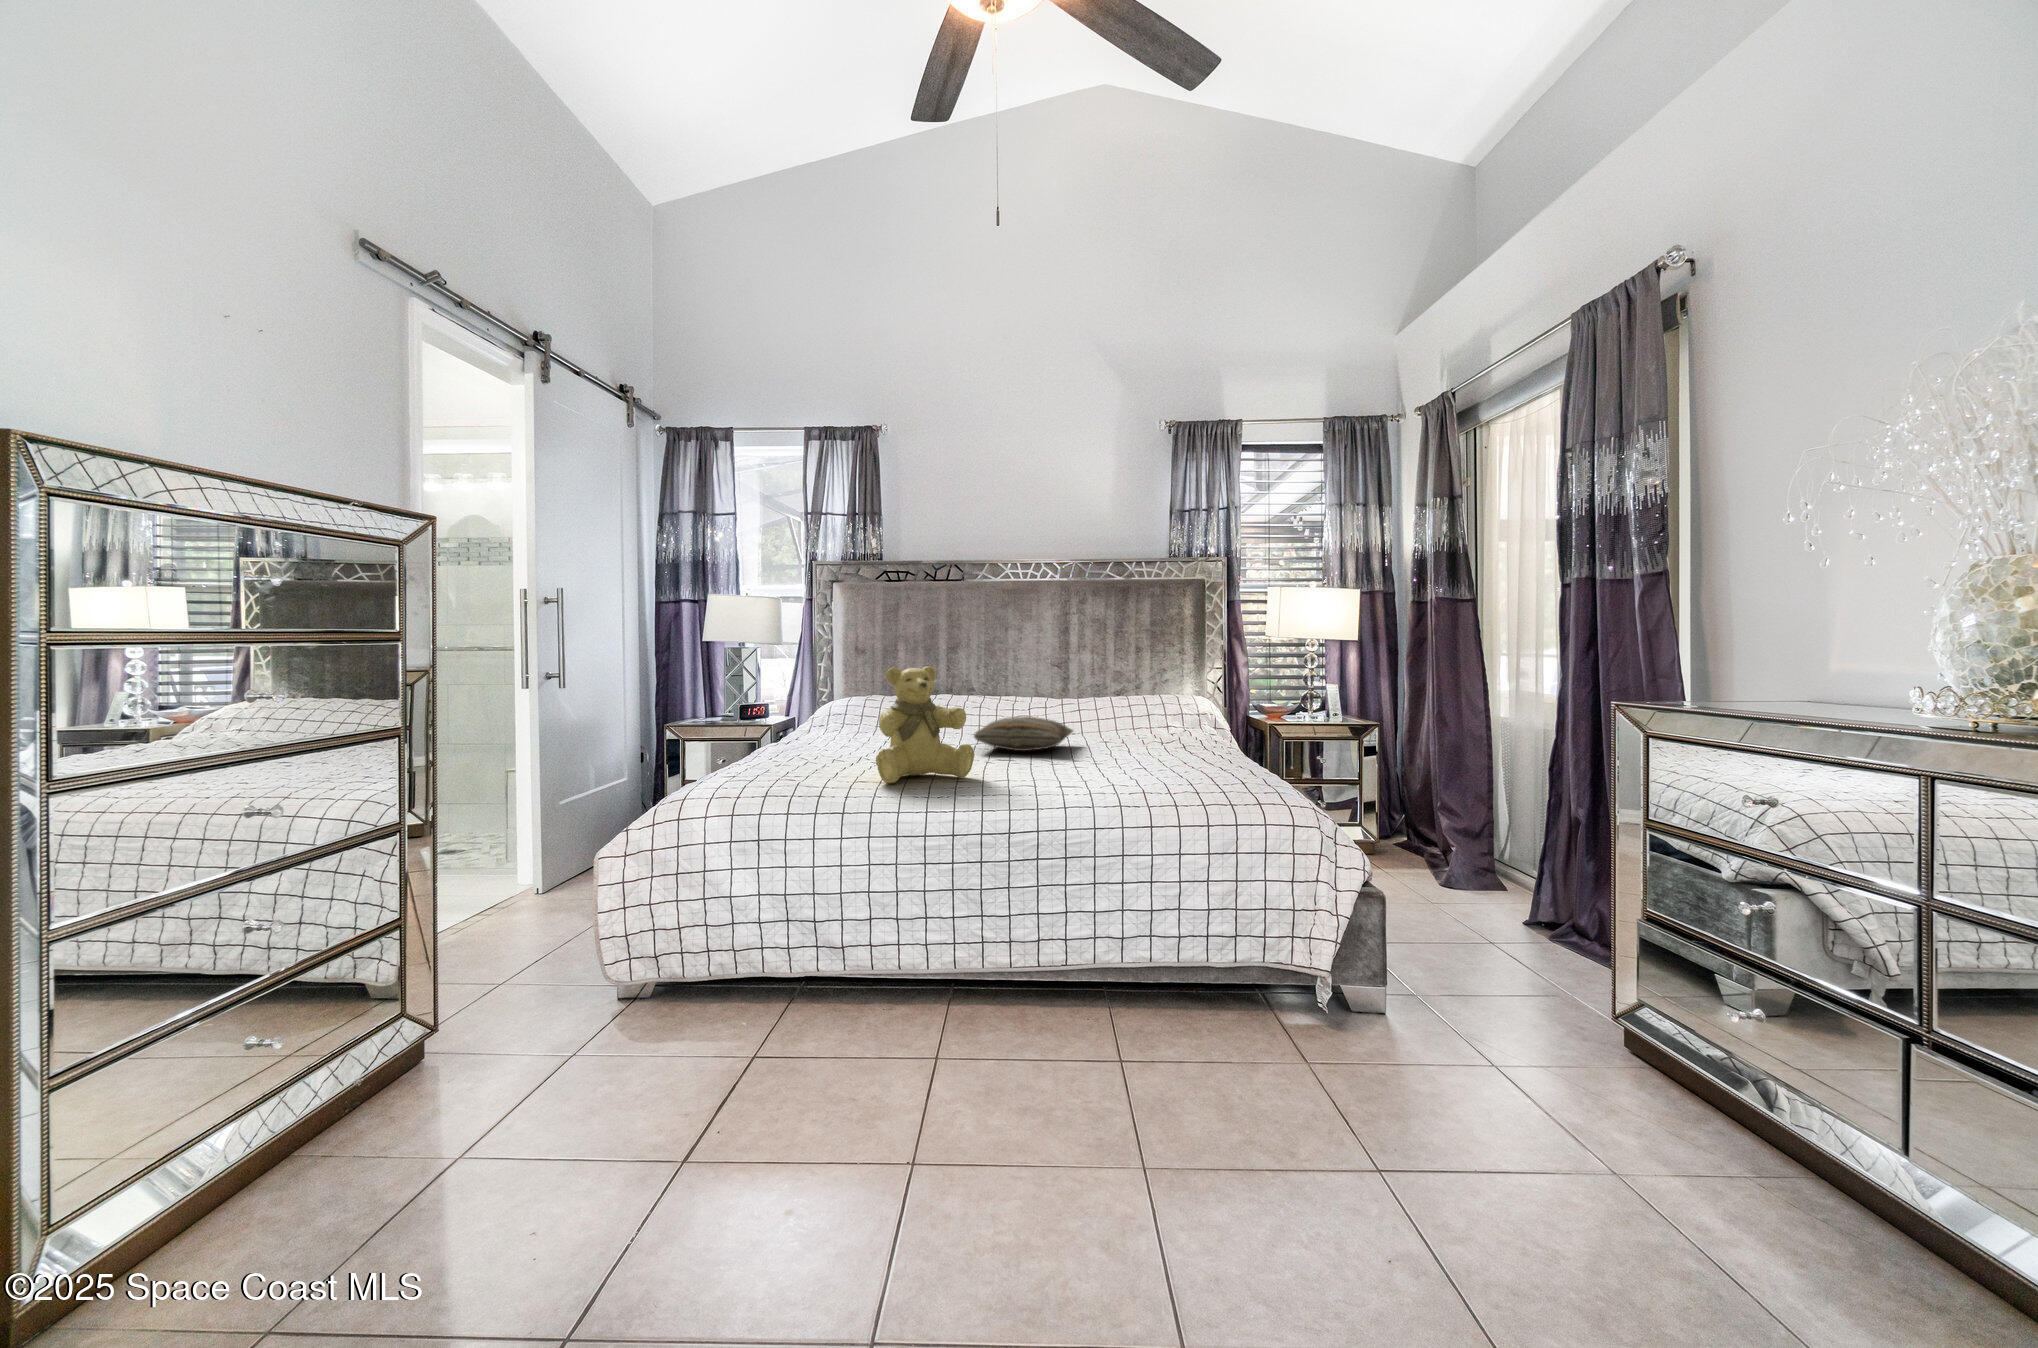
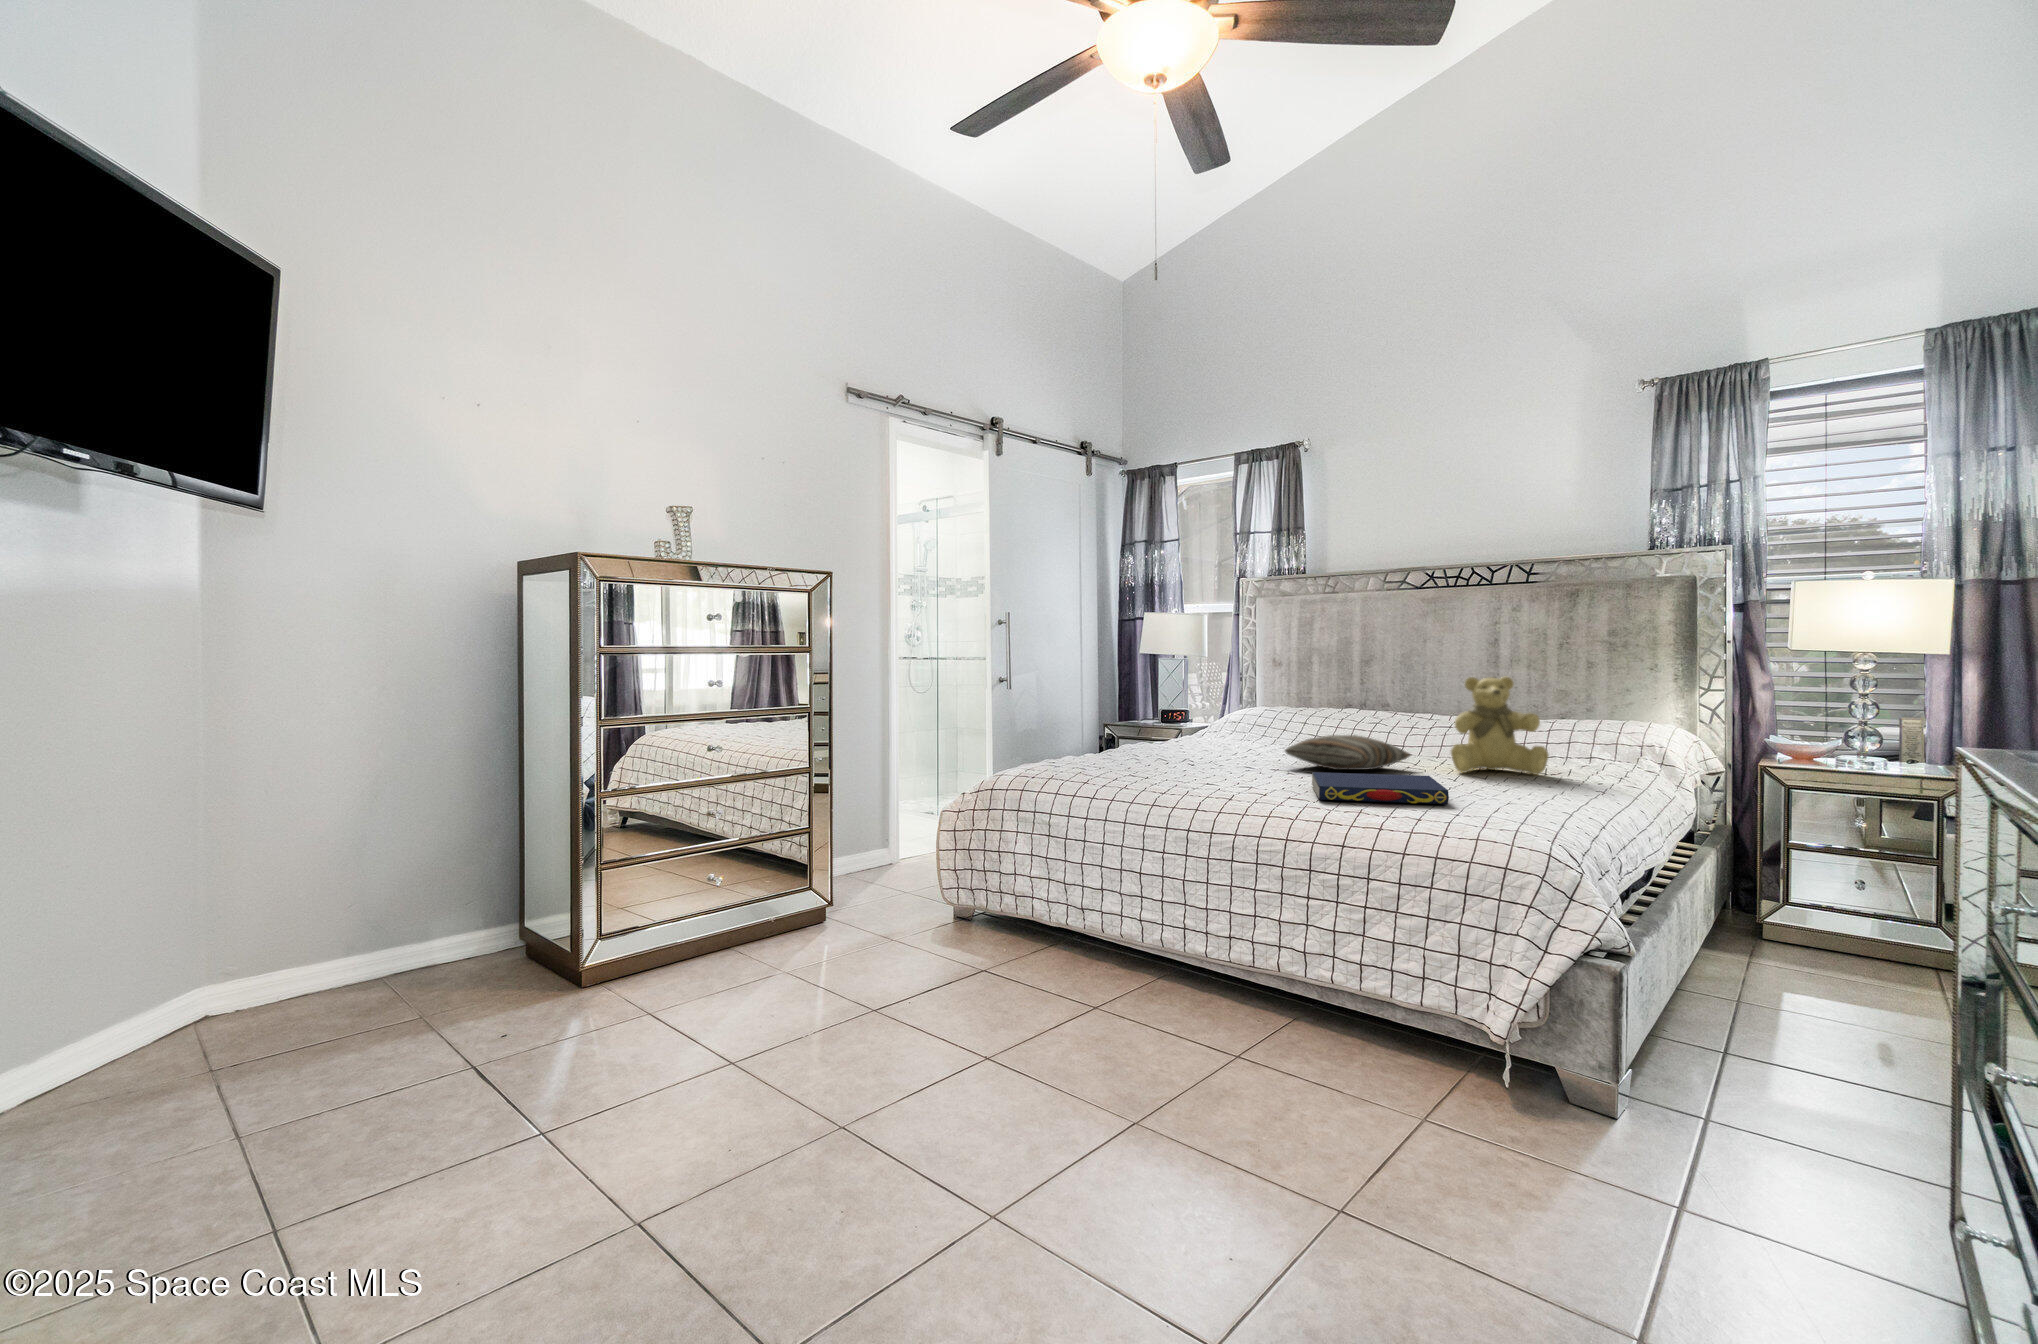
teddy bear: present [876,666,975,783] -> present [1451,677,1549,775]
book: none [1044,749,1184,782] -> present [1312,772,1449,804]

